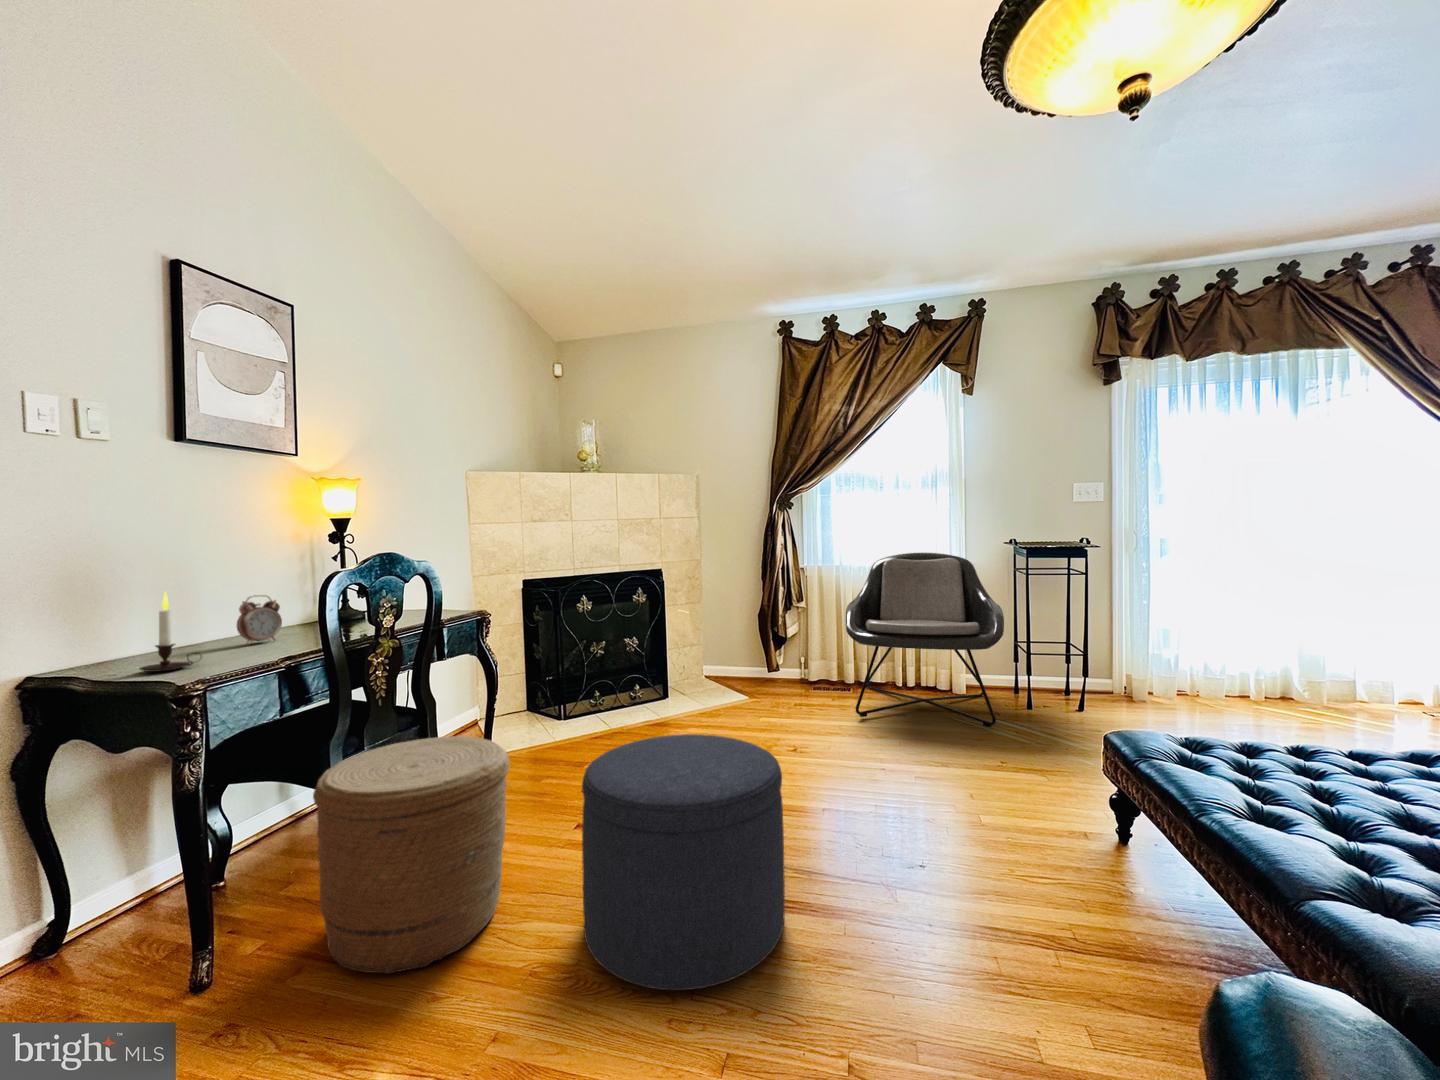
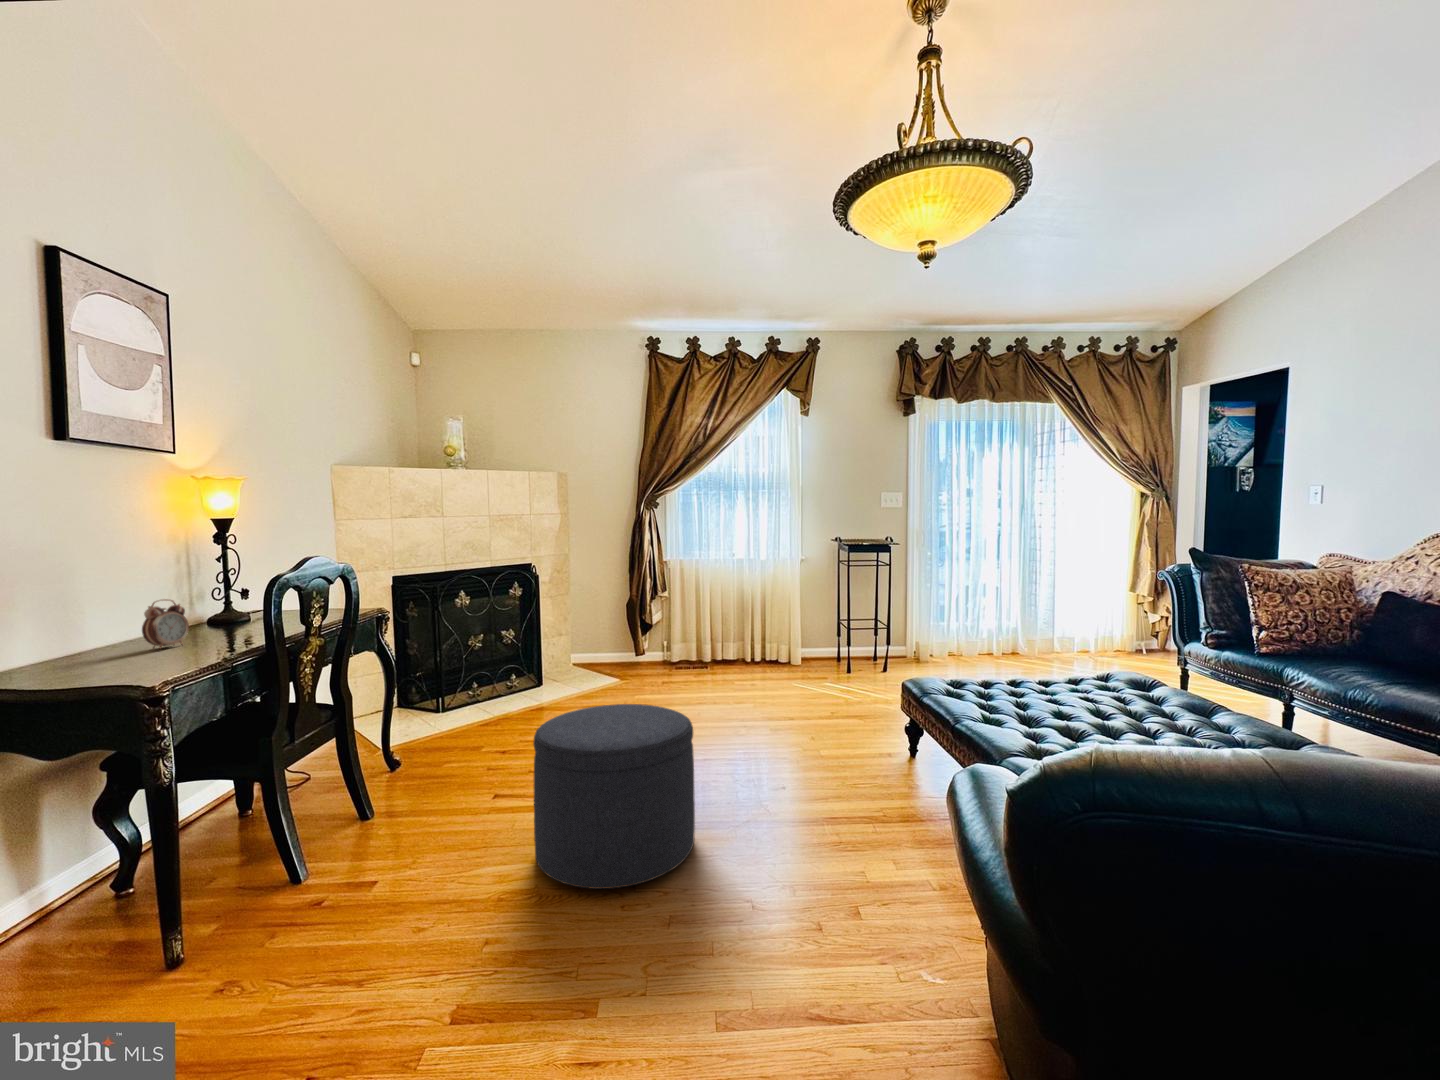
lounge chair: present [845,553,1004,727] -> none [707,549,833,691]
candle: present [140,592,202,672] -> none [77,597,142,678]
woven basket: present [313,736,509,974] -> none [280,722,458,925]

